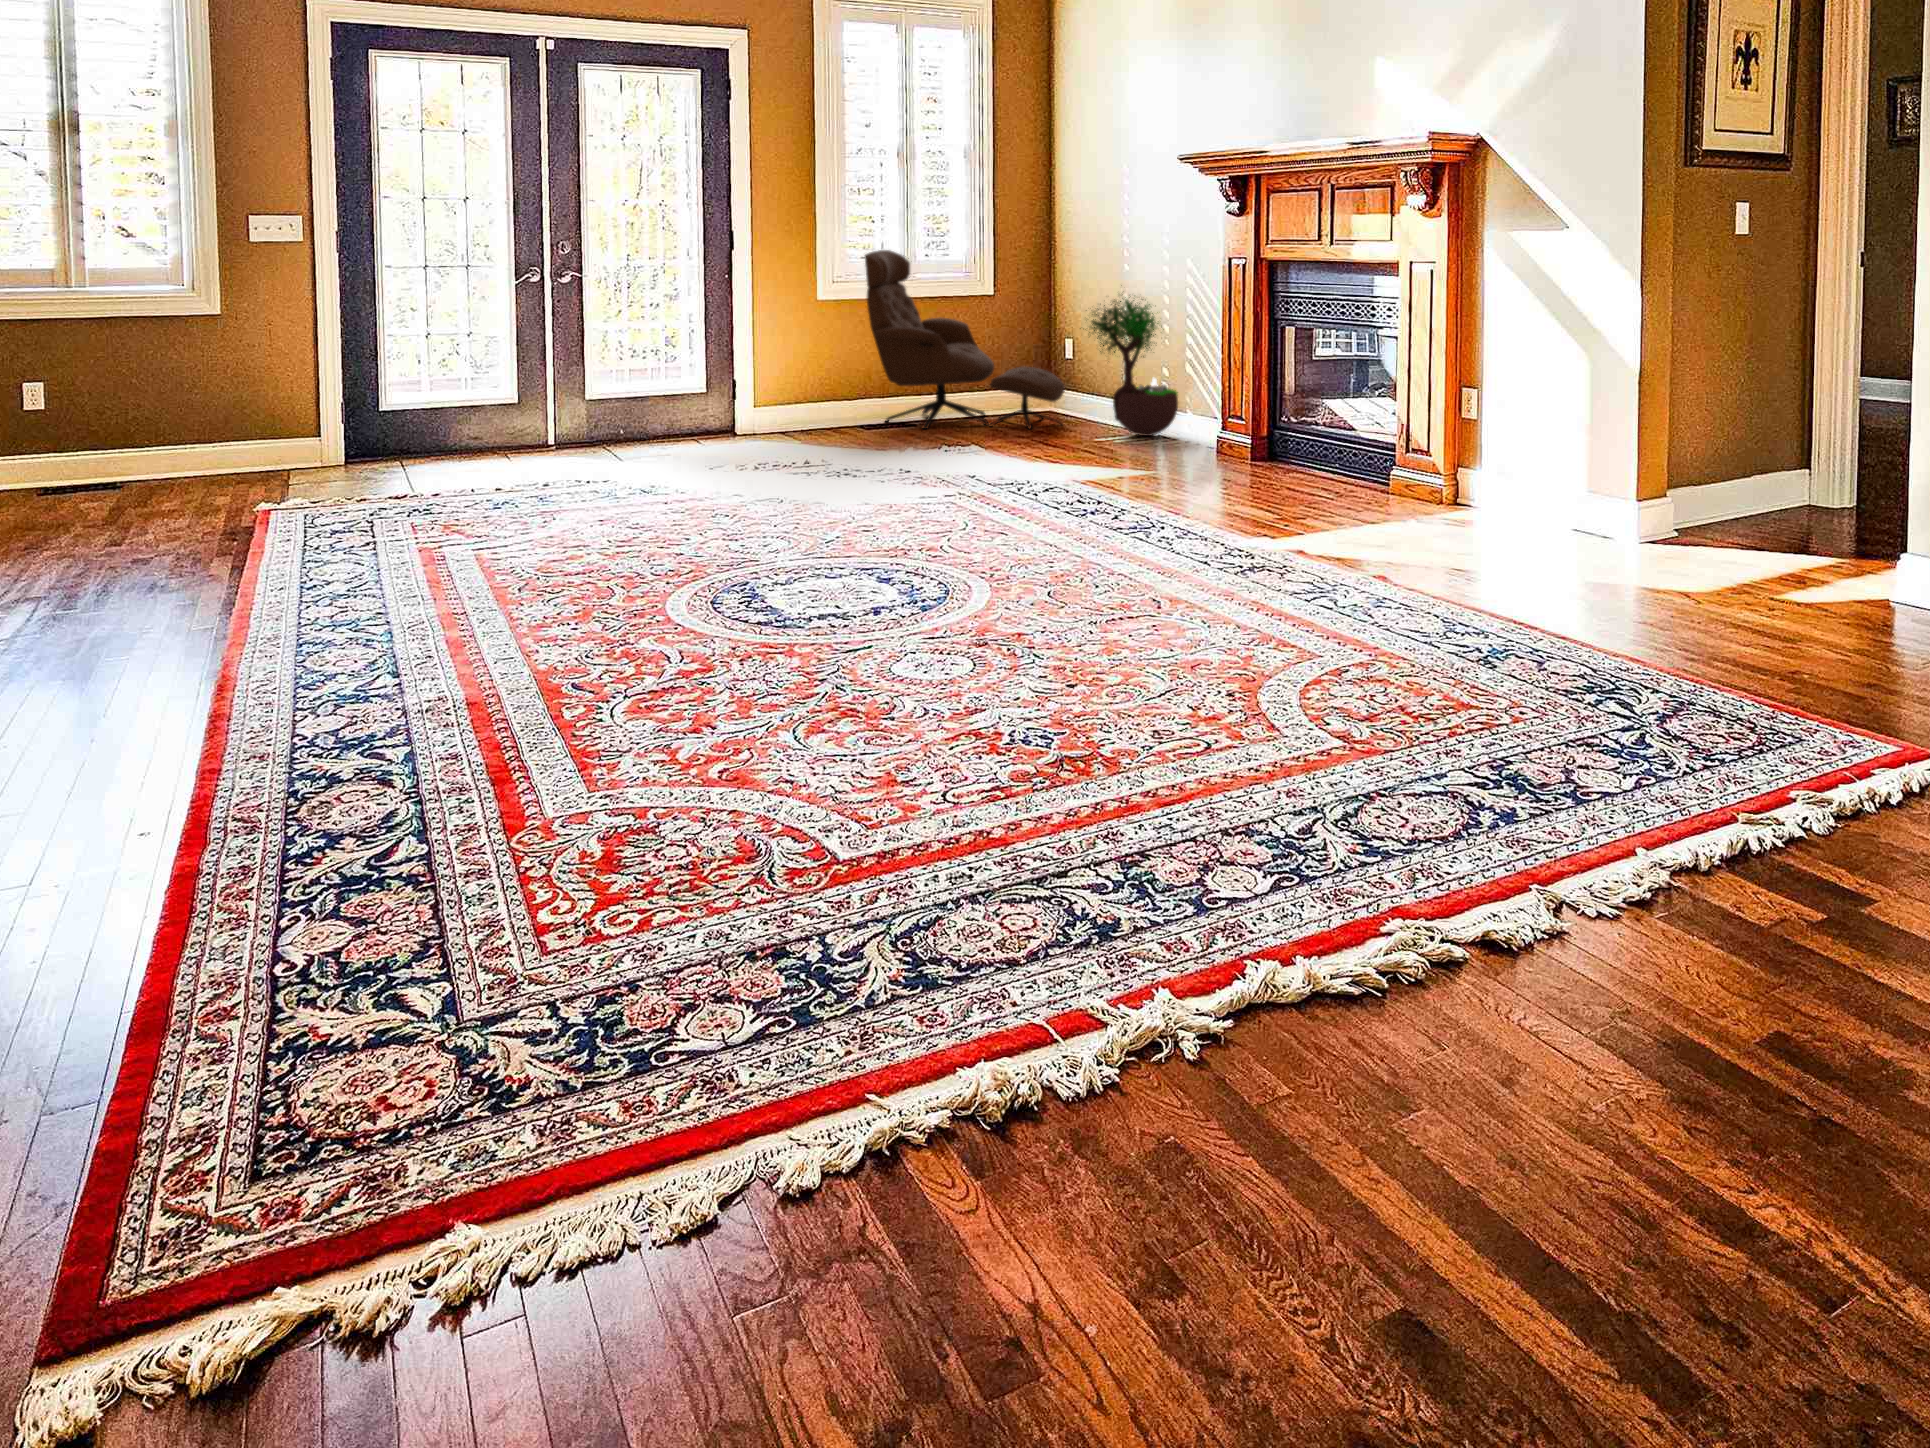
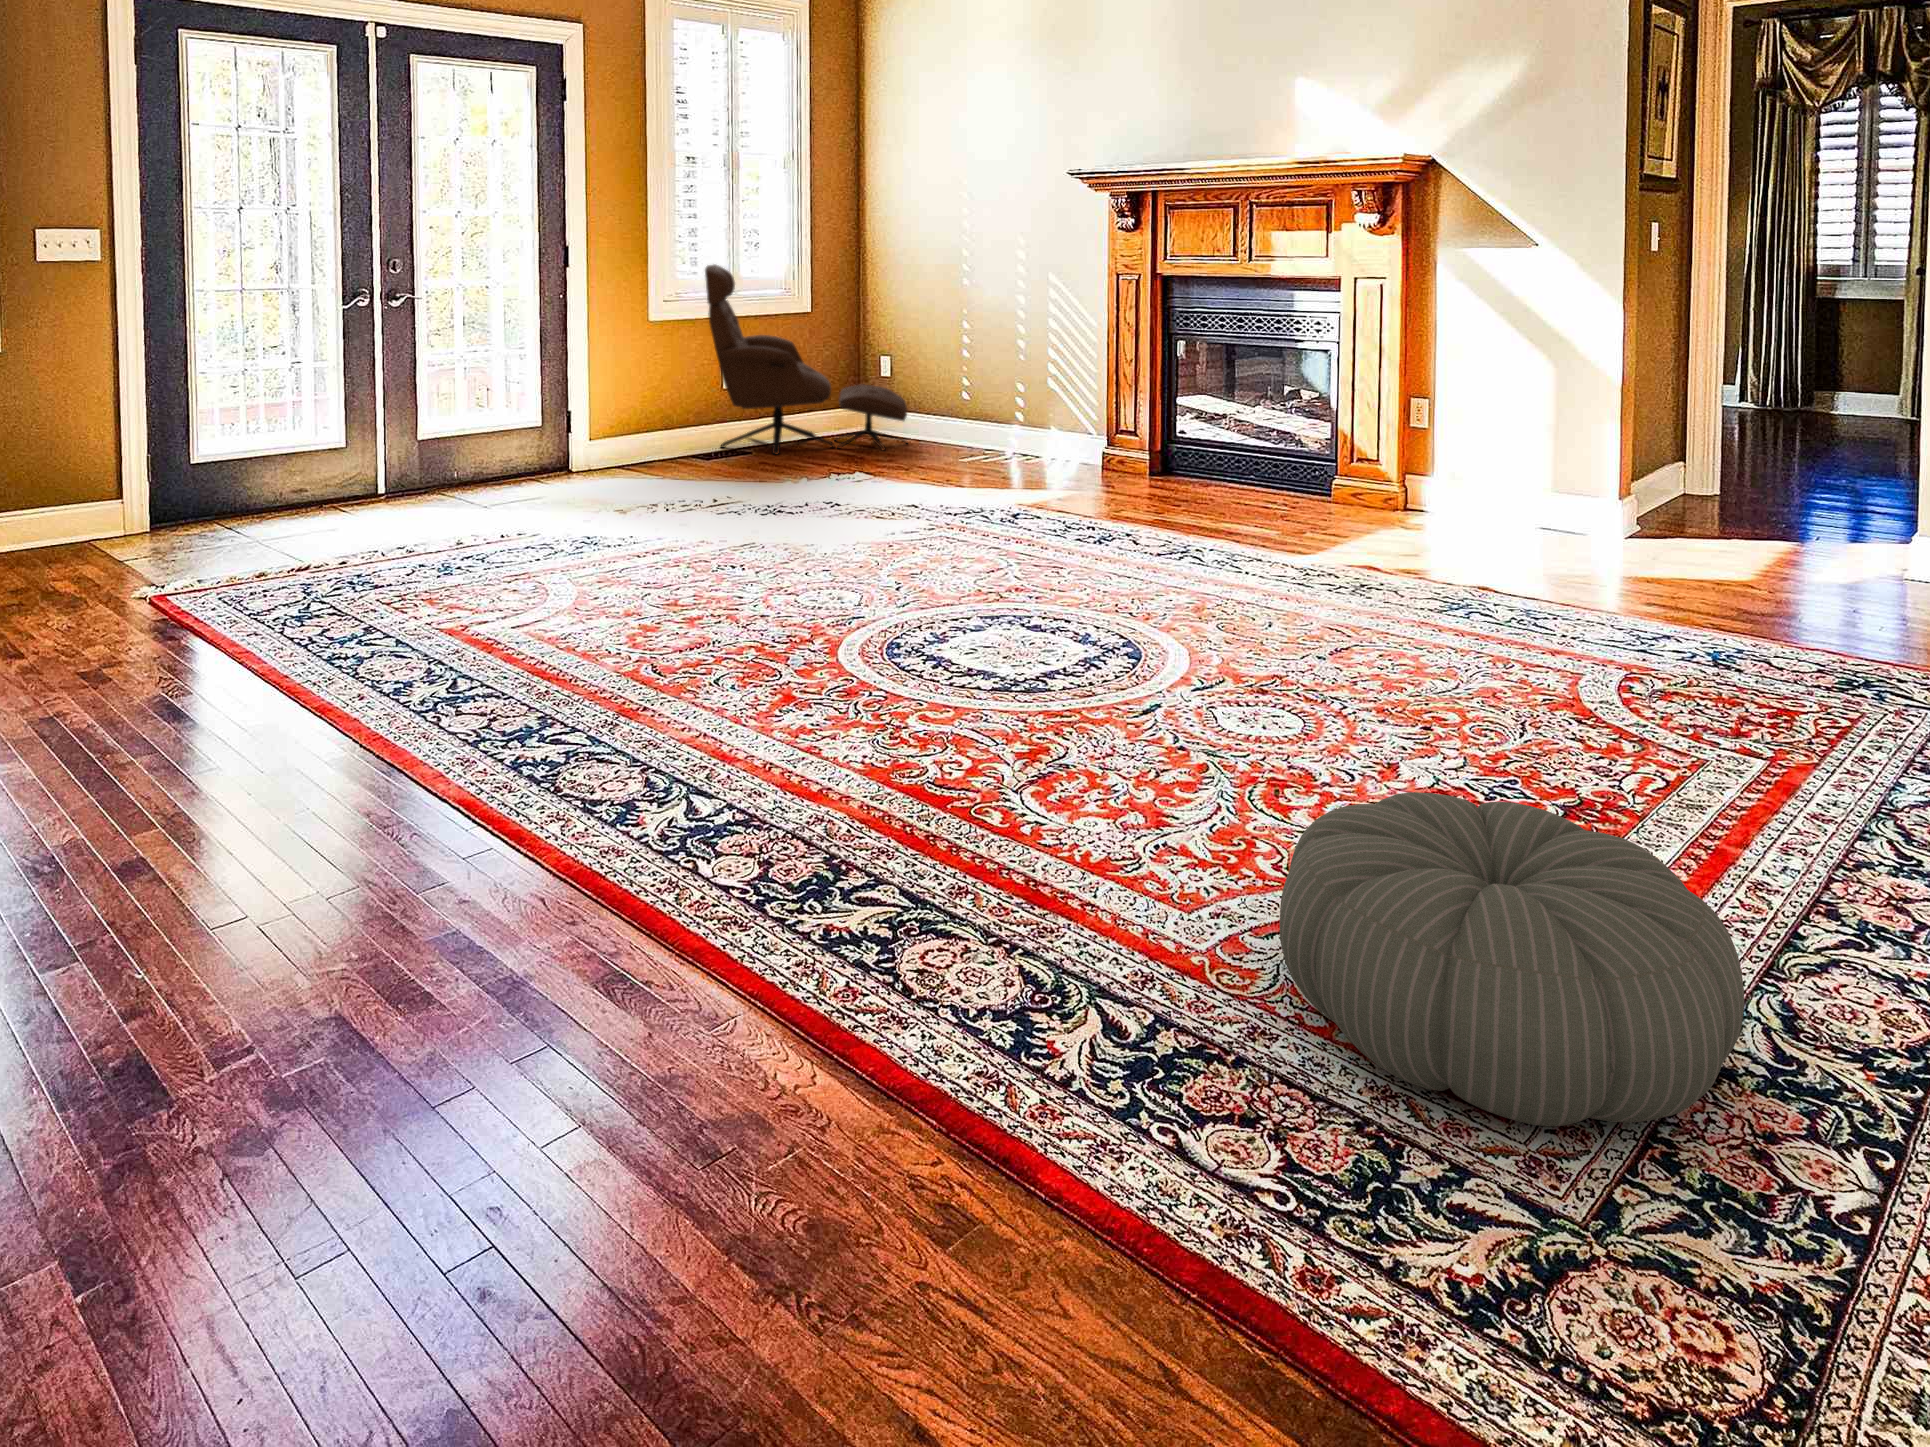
potted tree: present [1080,297,1178,436] -> none [946,299,1044,454]
pouf: none [583,669,930,903] -> present [1280,792,1744,1127]

